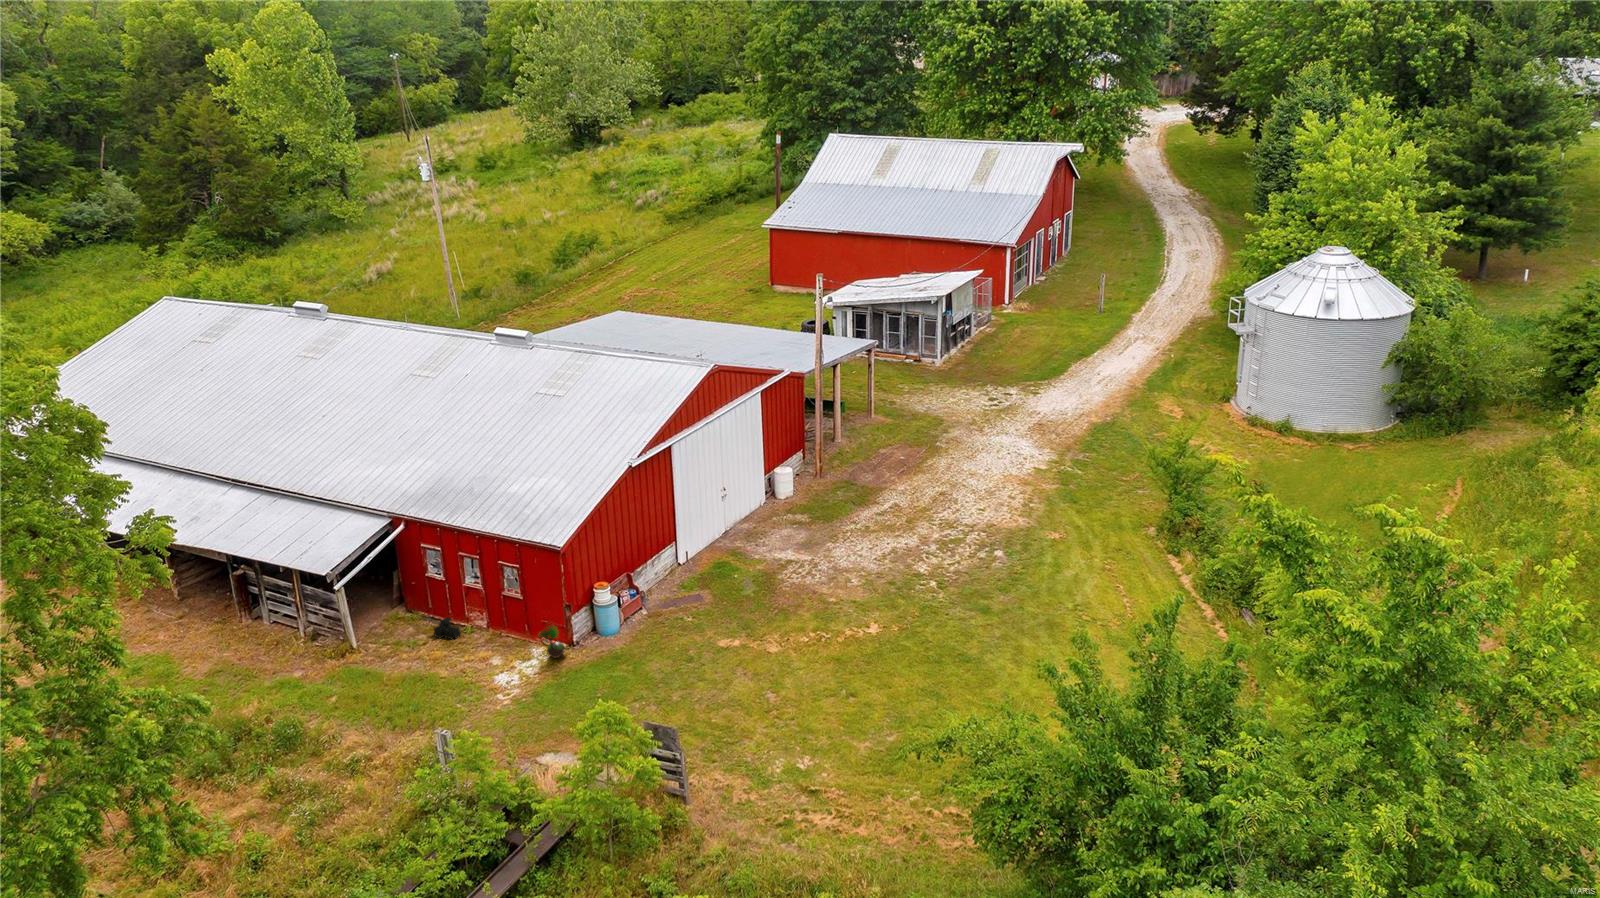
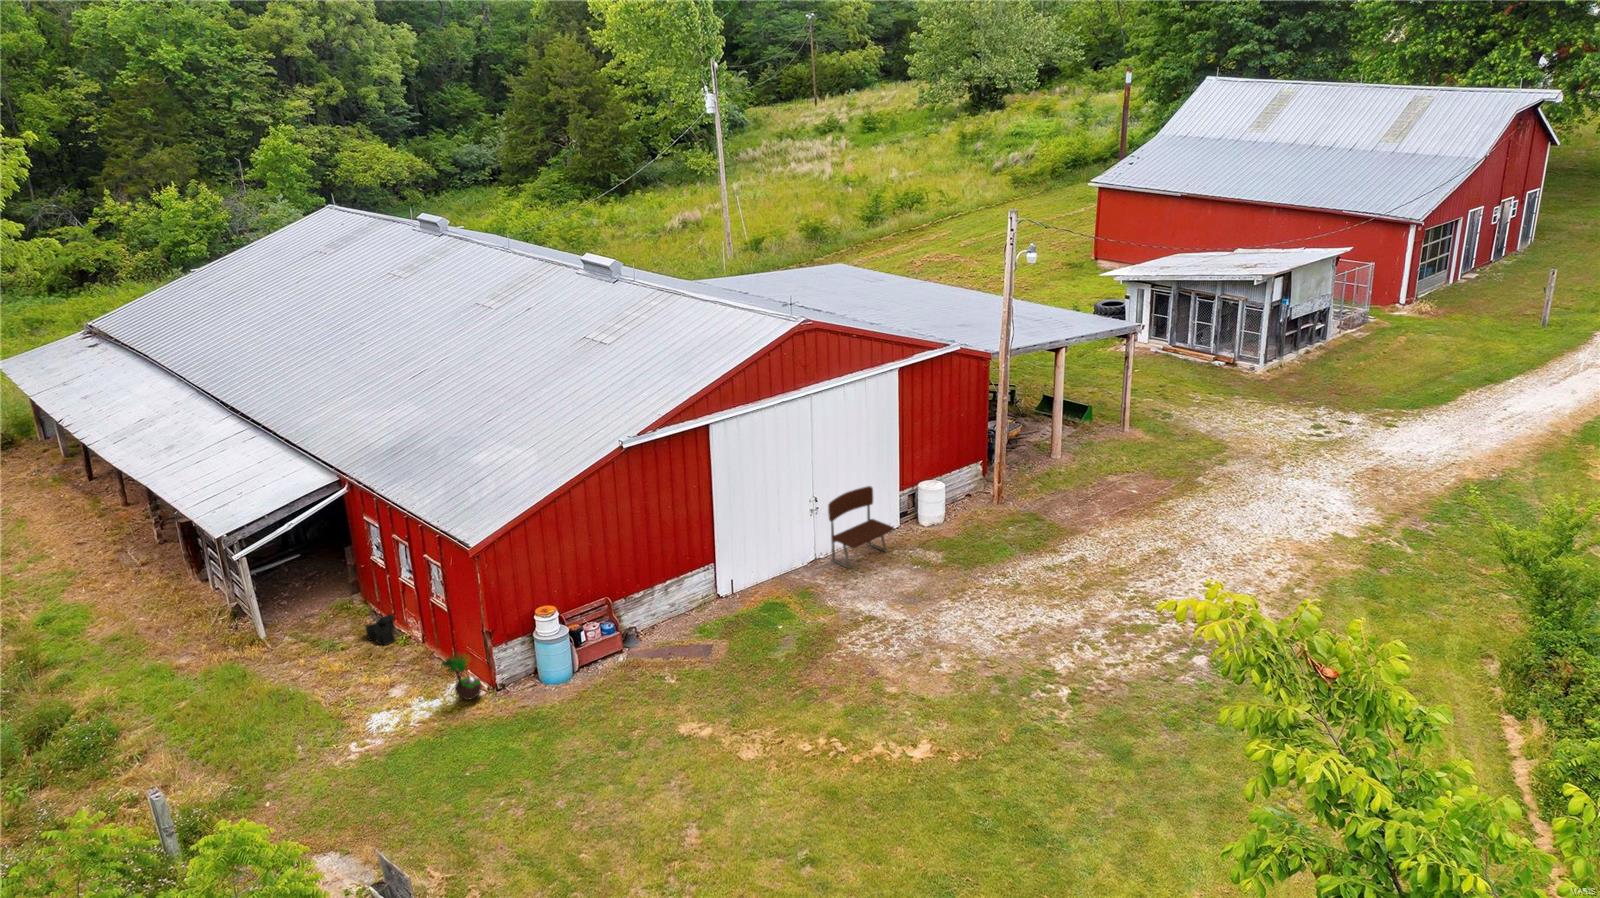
bench: none [734,475,775,535] -> present [828,486,894,569]

